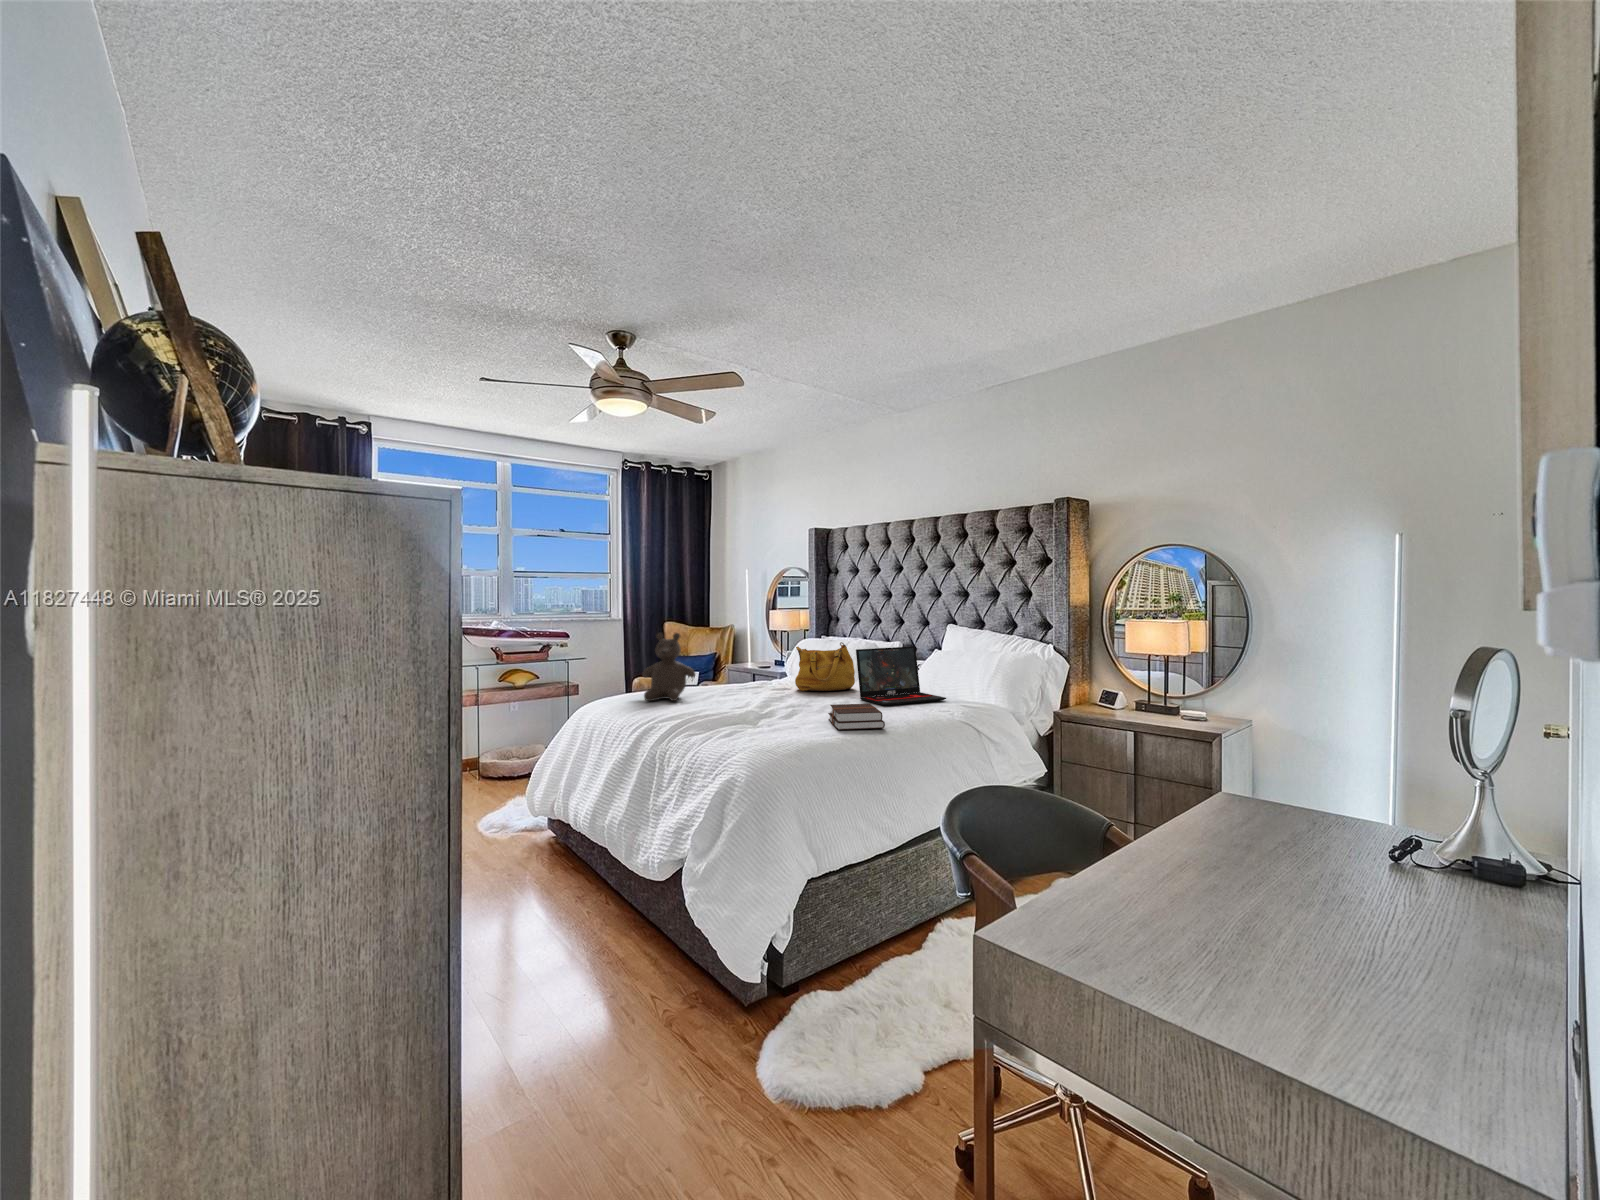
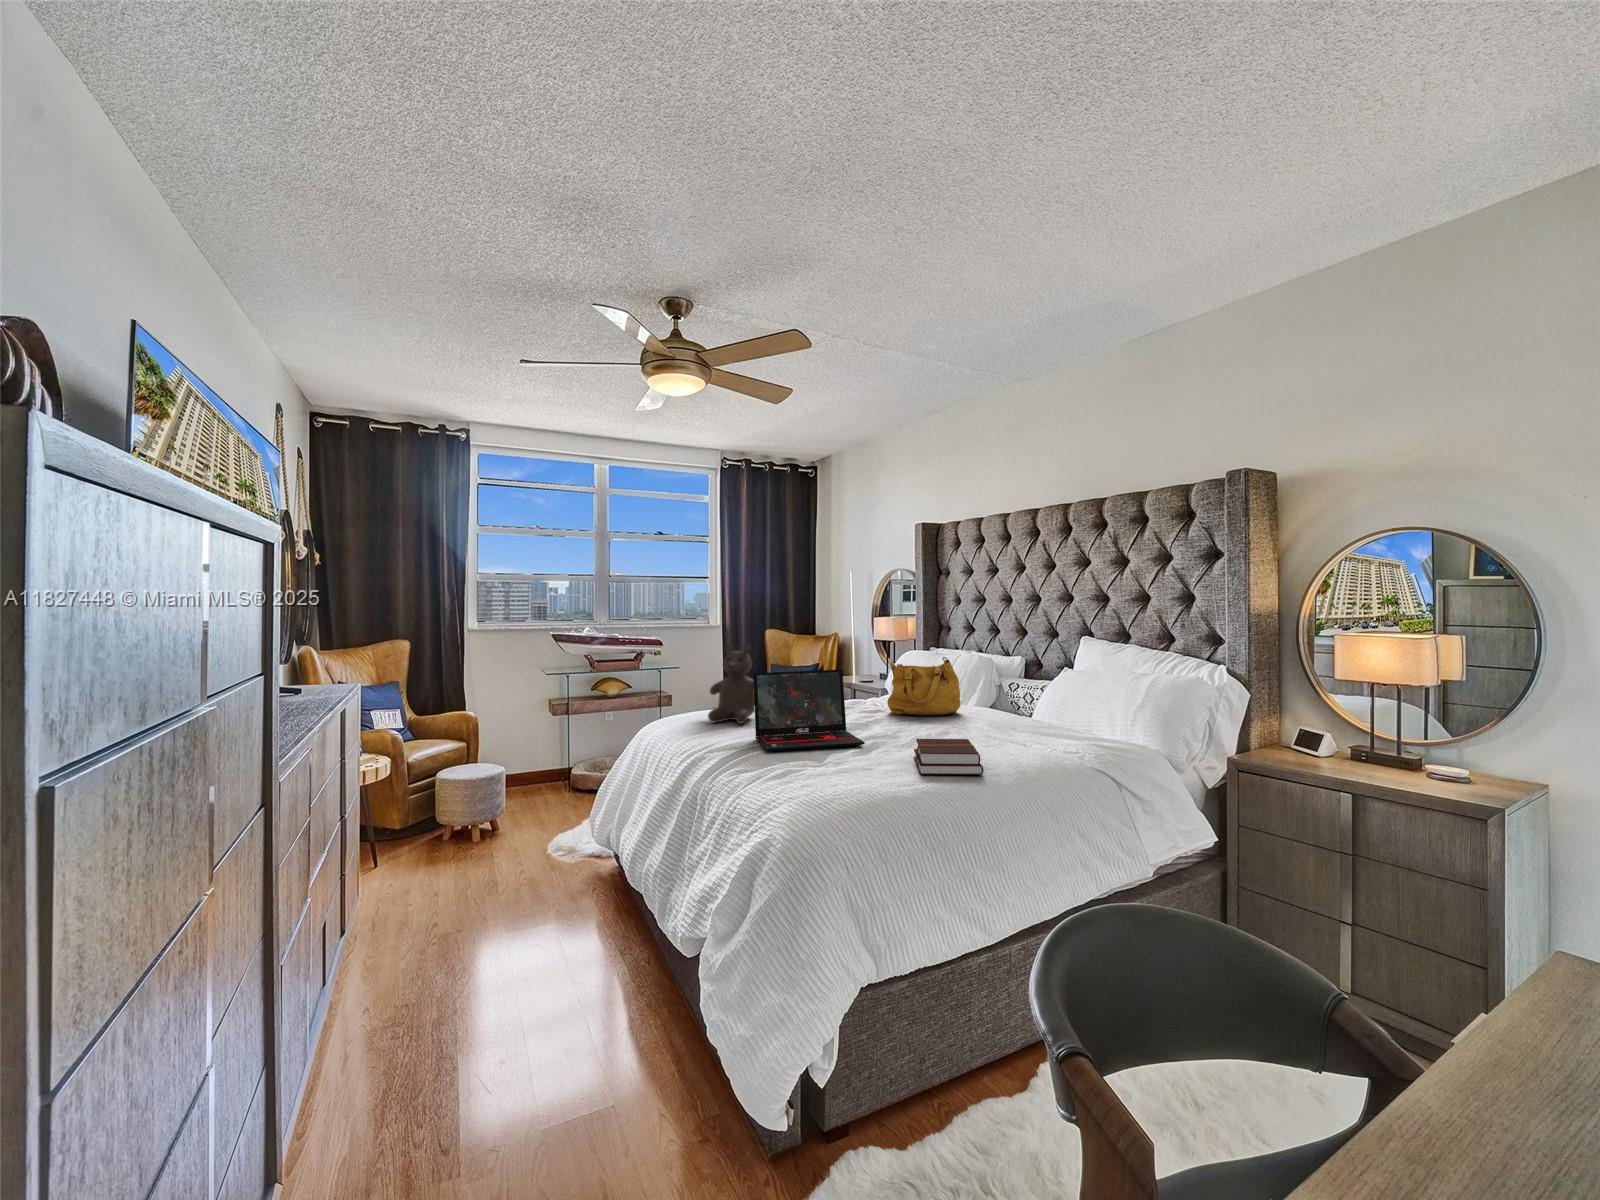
laptop: present [856,646,946,706] -> present [753,670,865,751]

